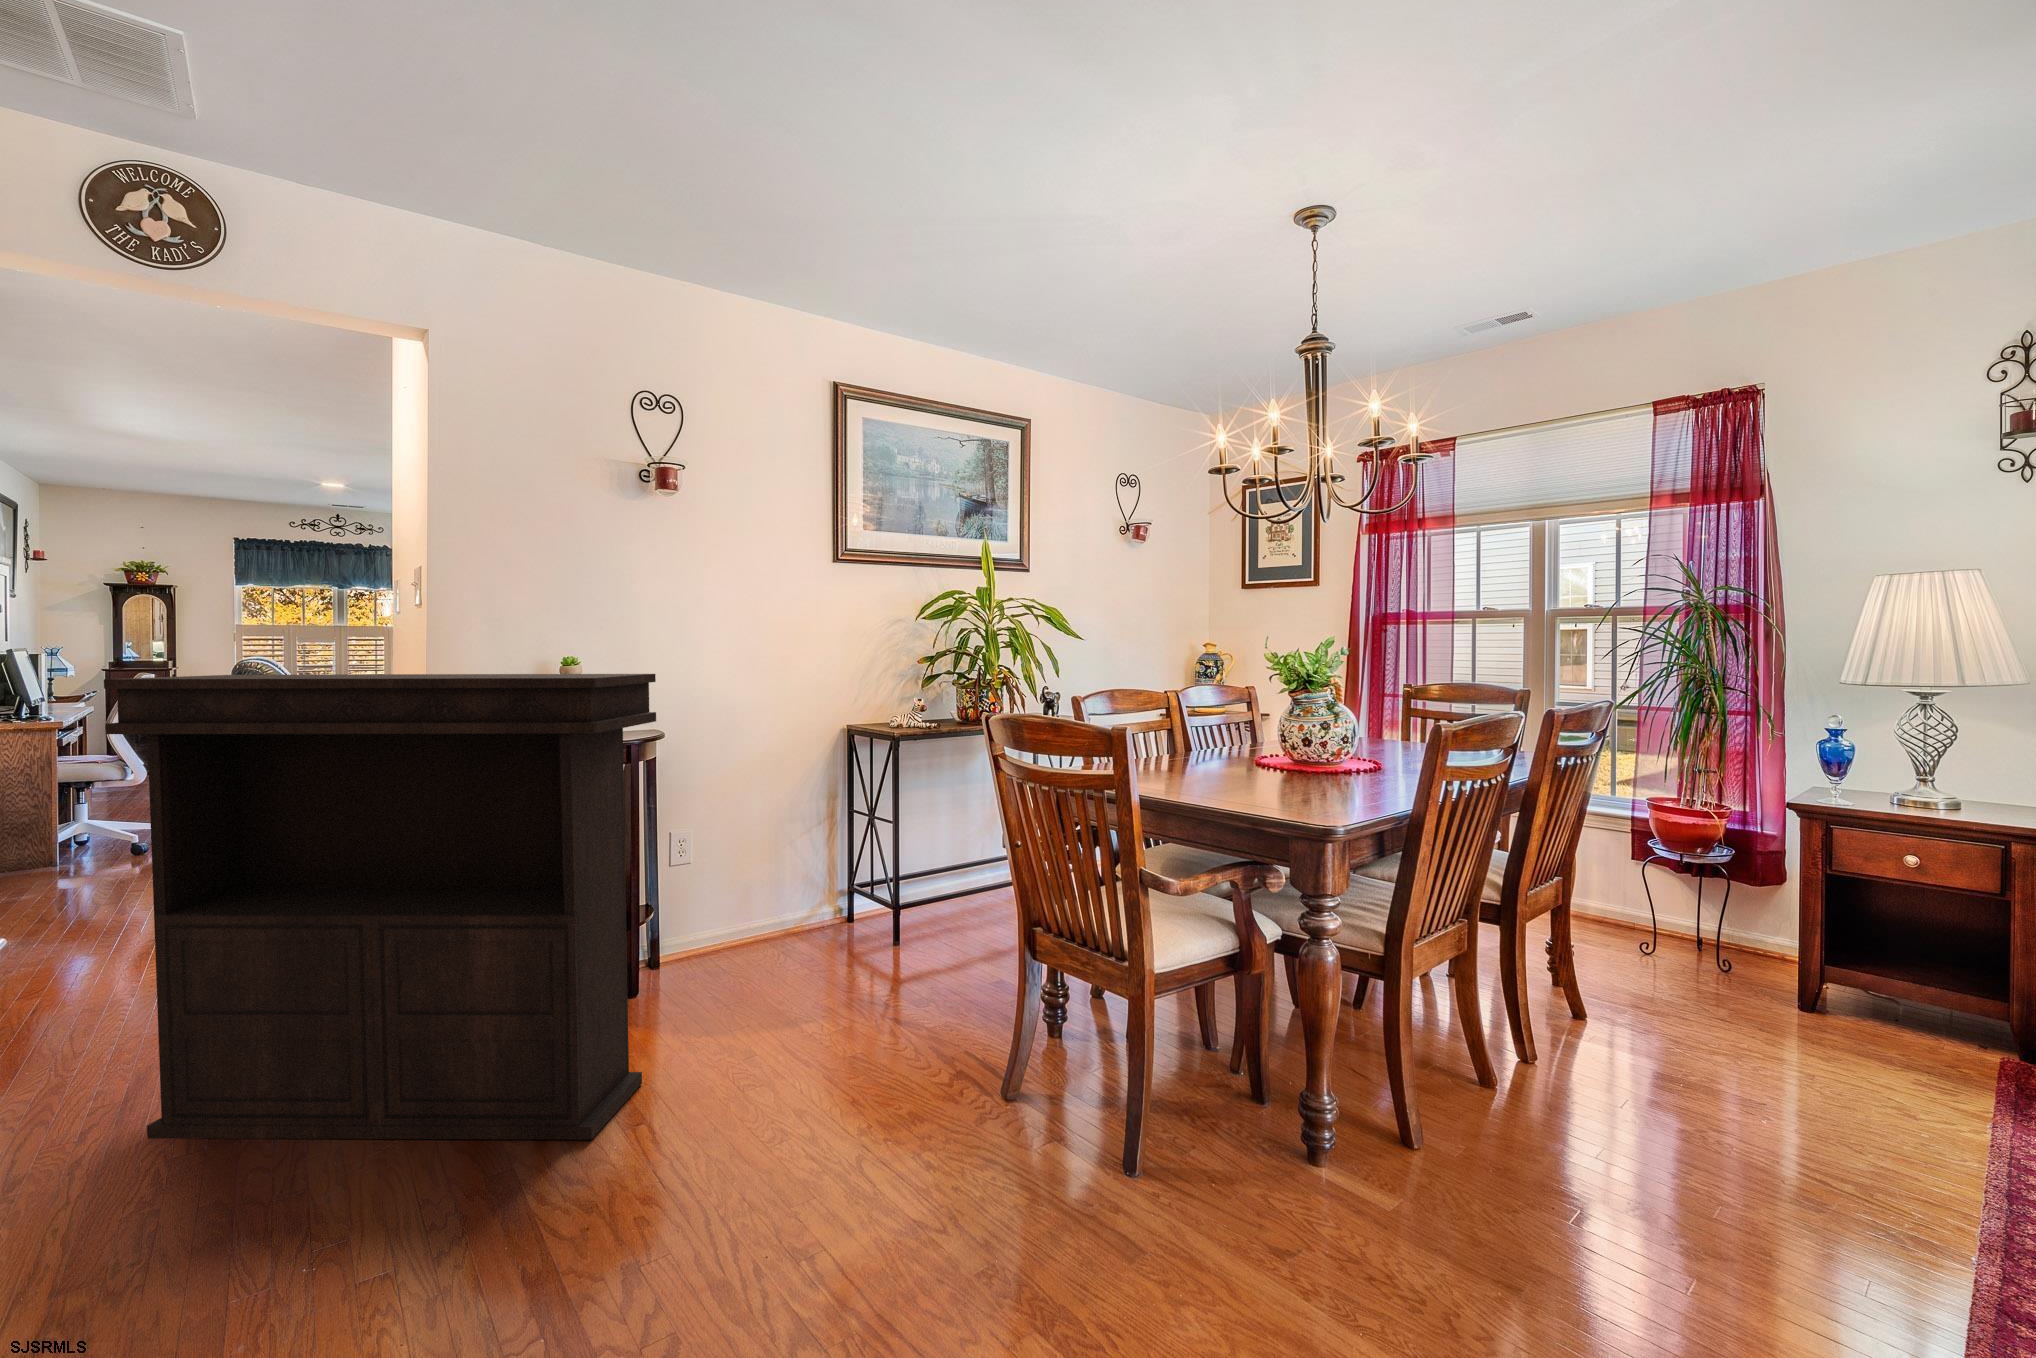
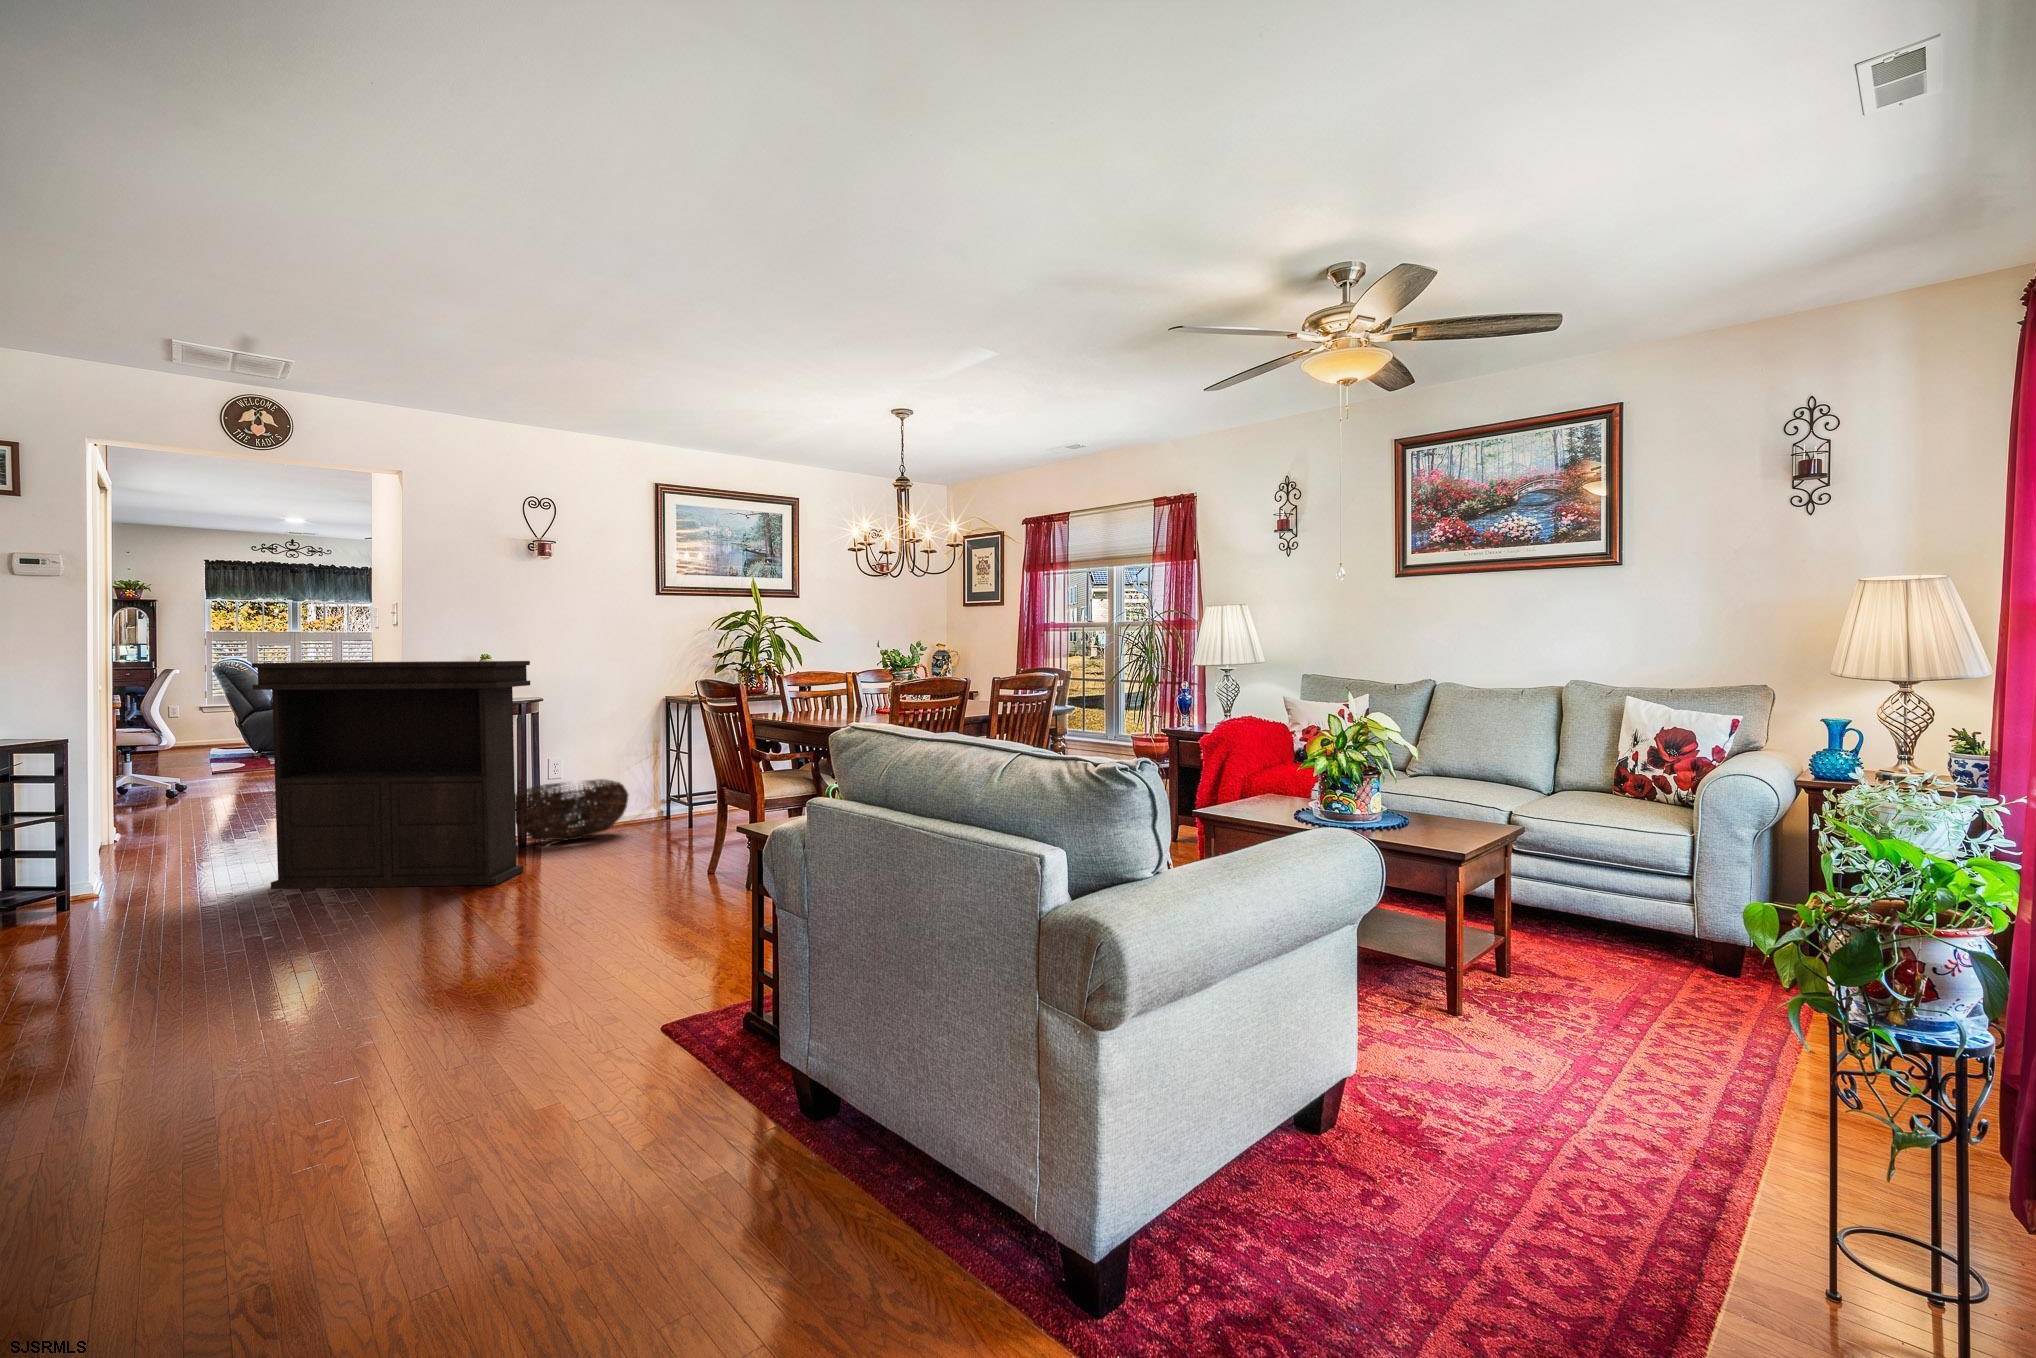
basket: none [606,869,800,979] -> present [515,779,629,840]

